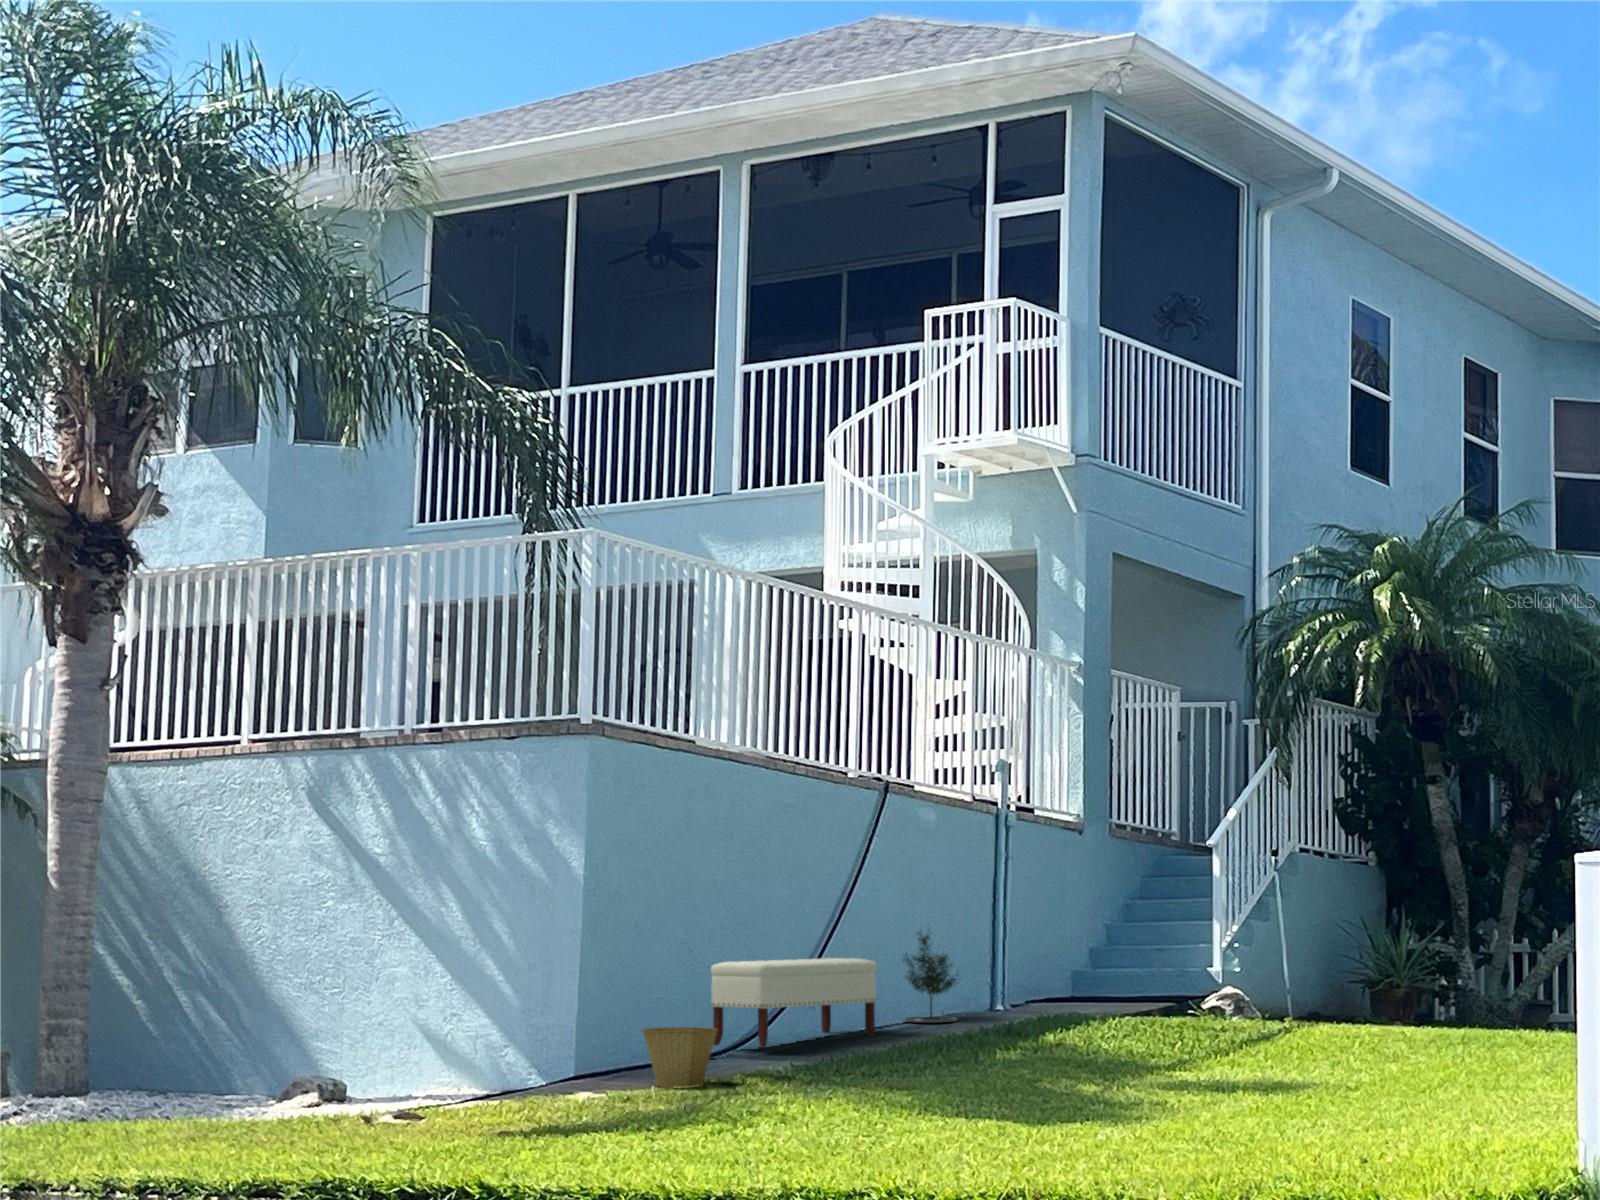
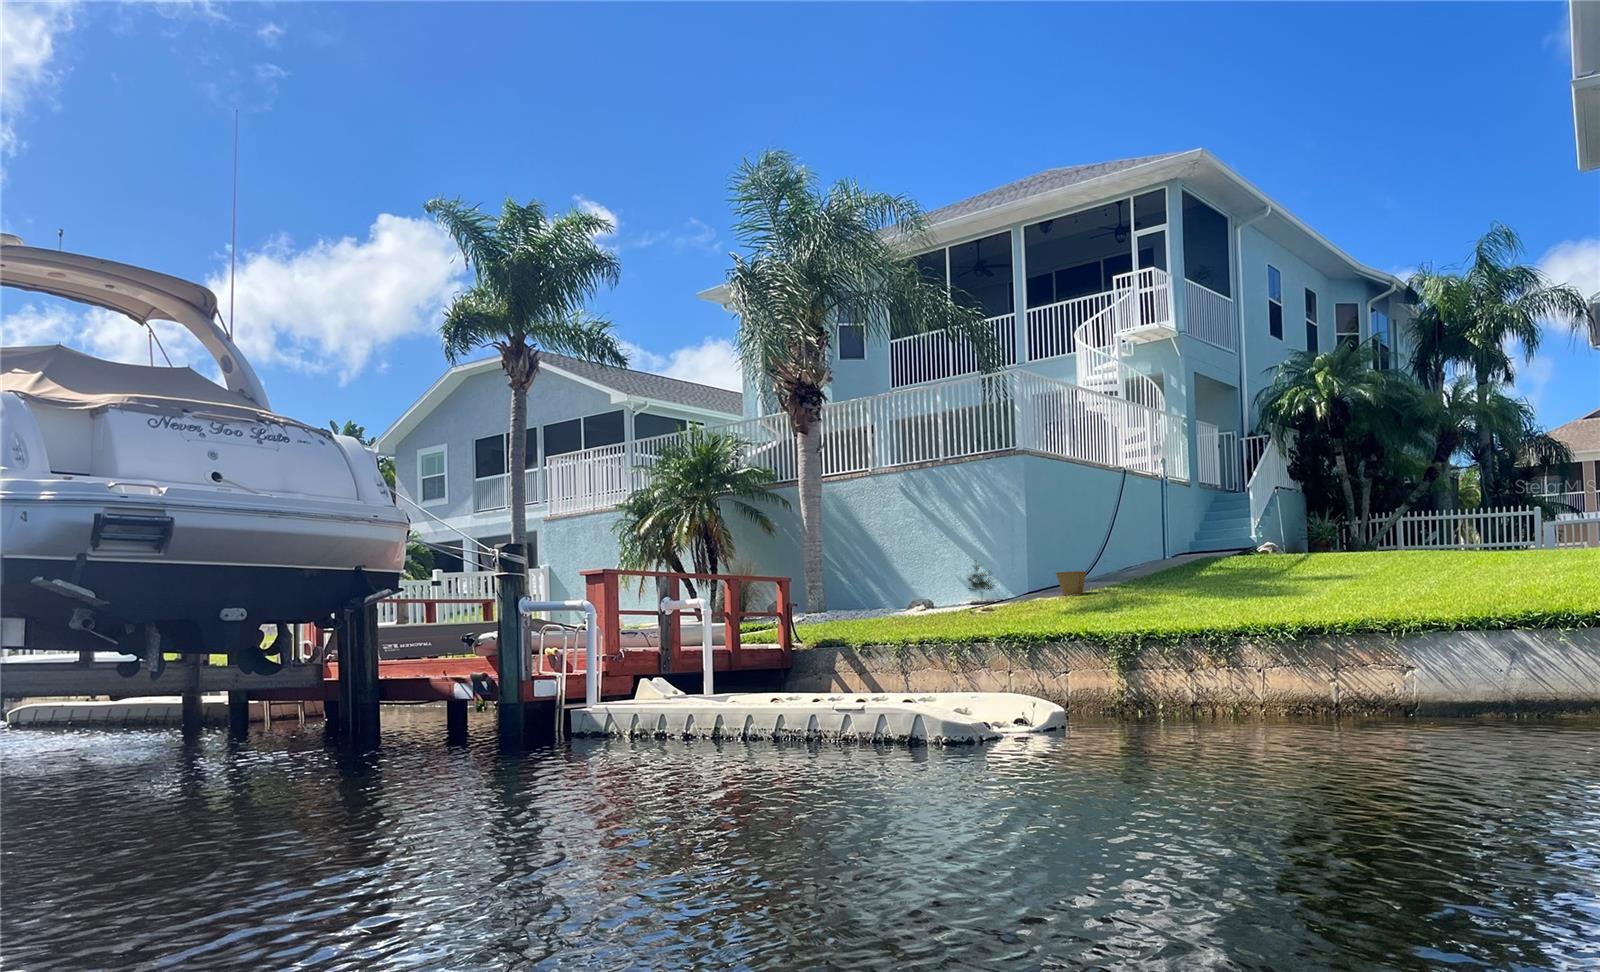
potted tree: present [903,933,959,1022] -> present [968,560,994,604]
bench: present [711,958,877,1048] -> none [1075,542,1137,579]

